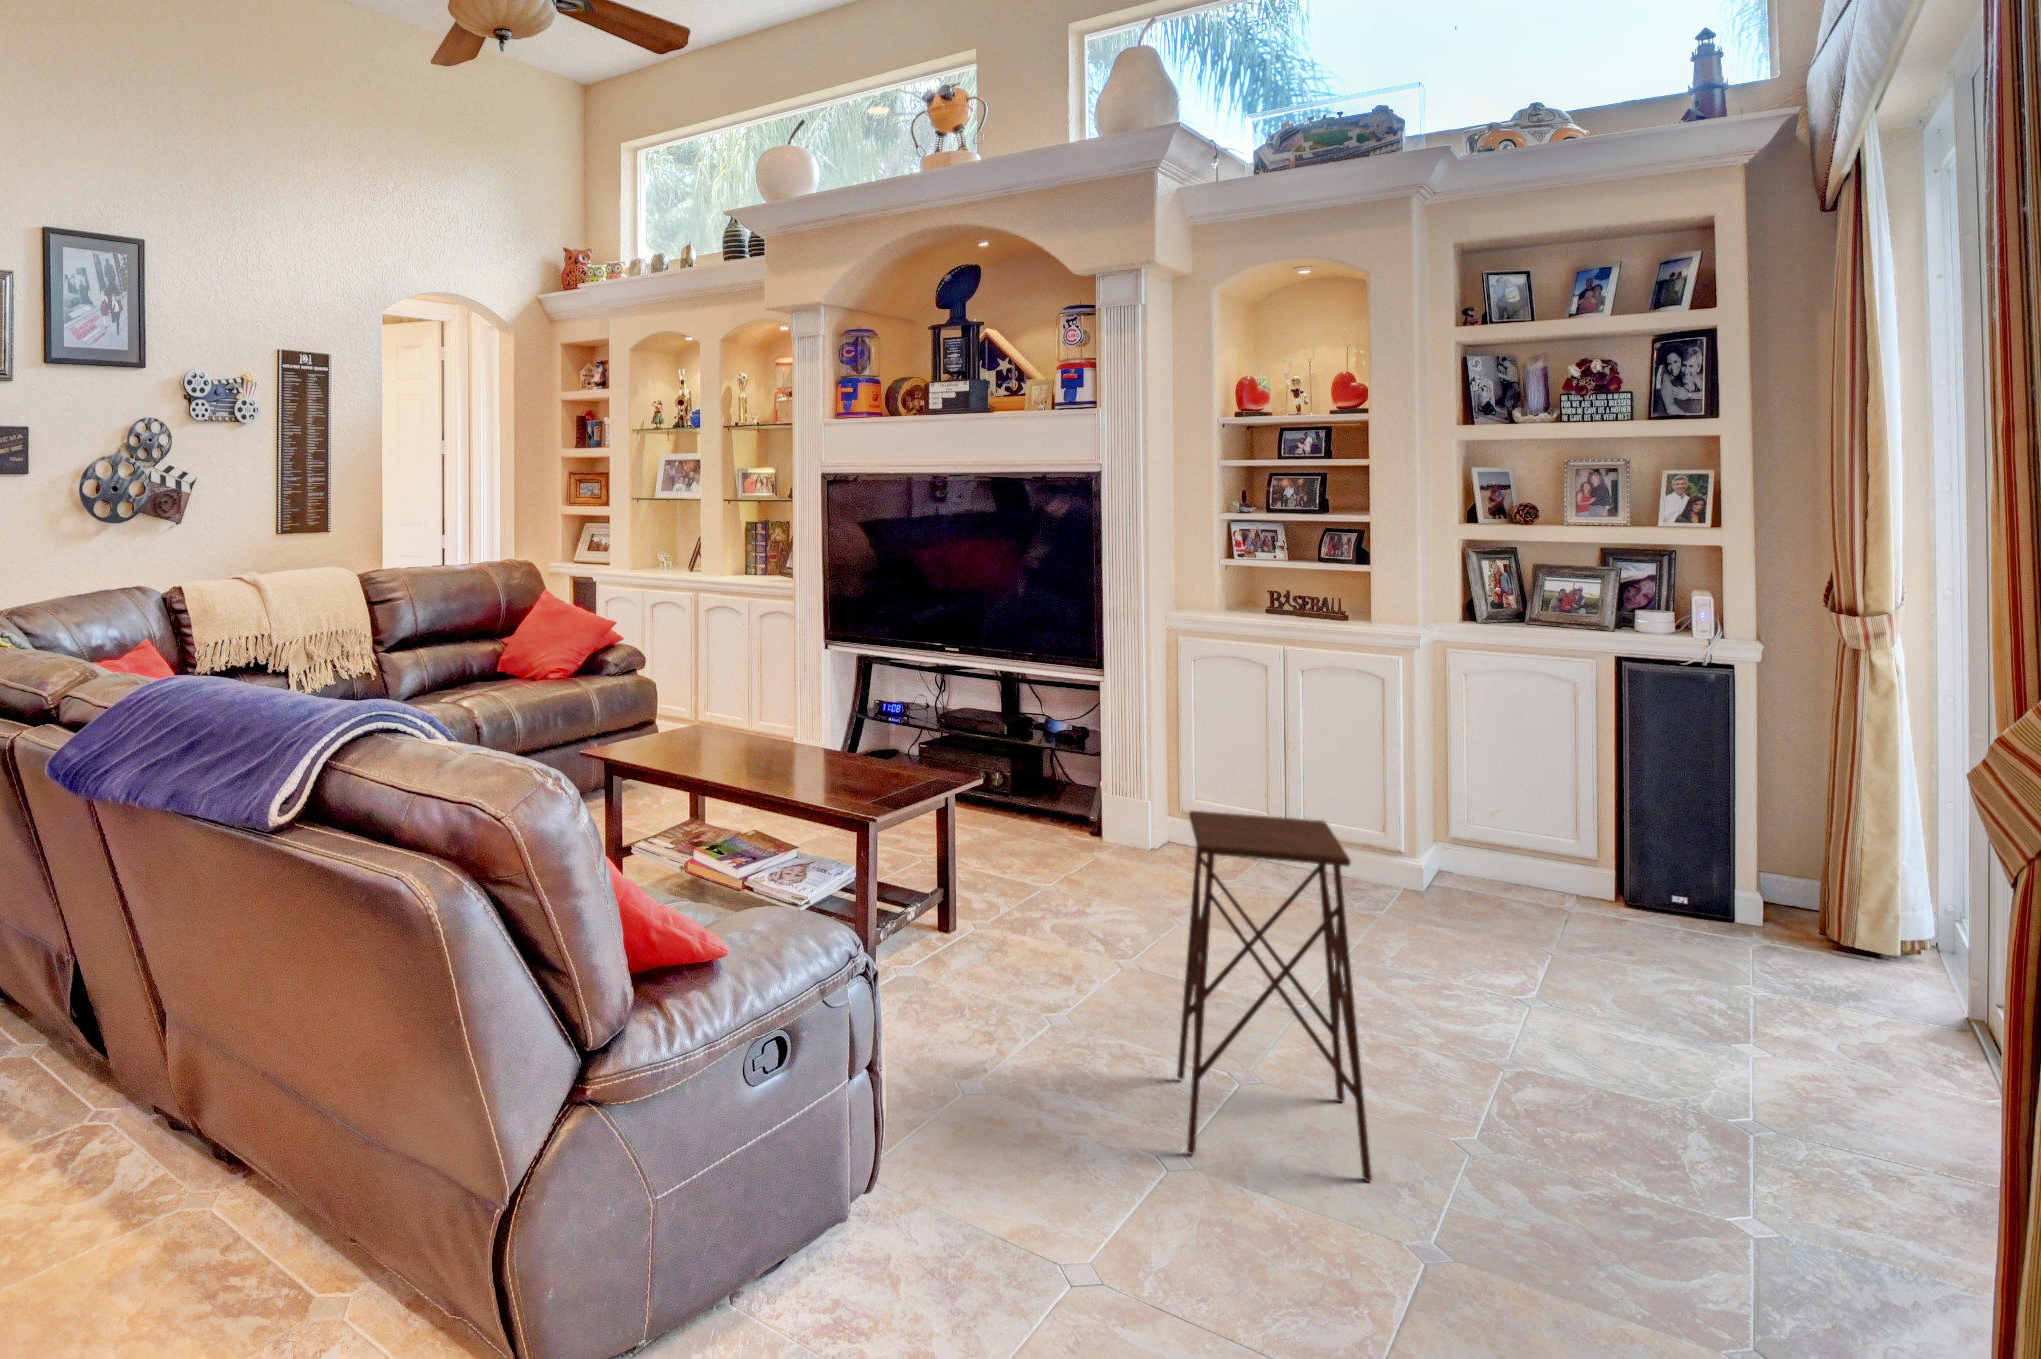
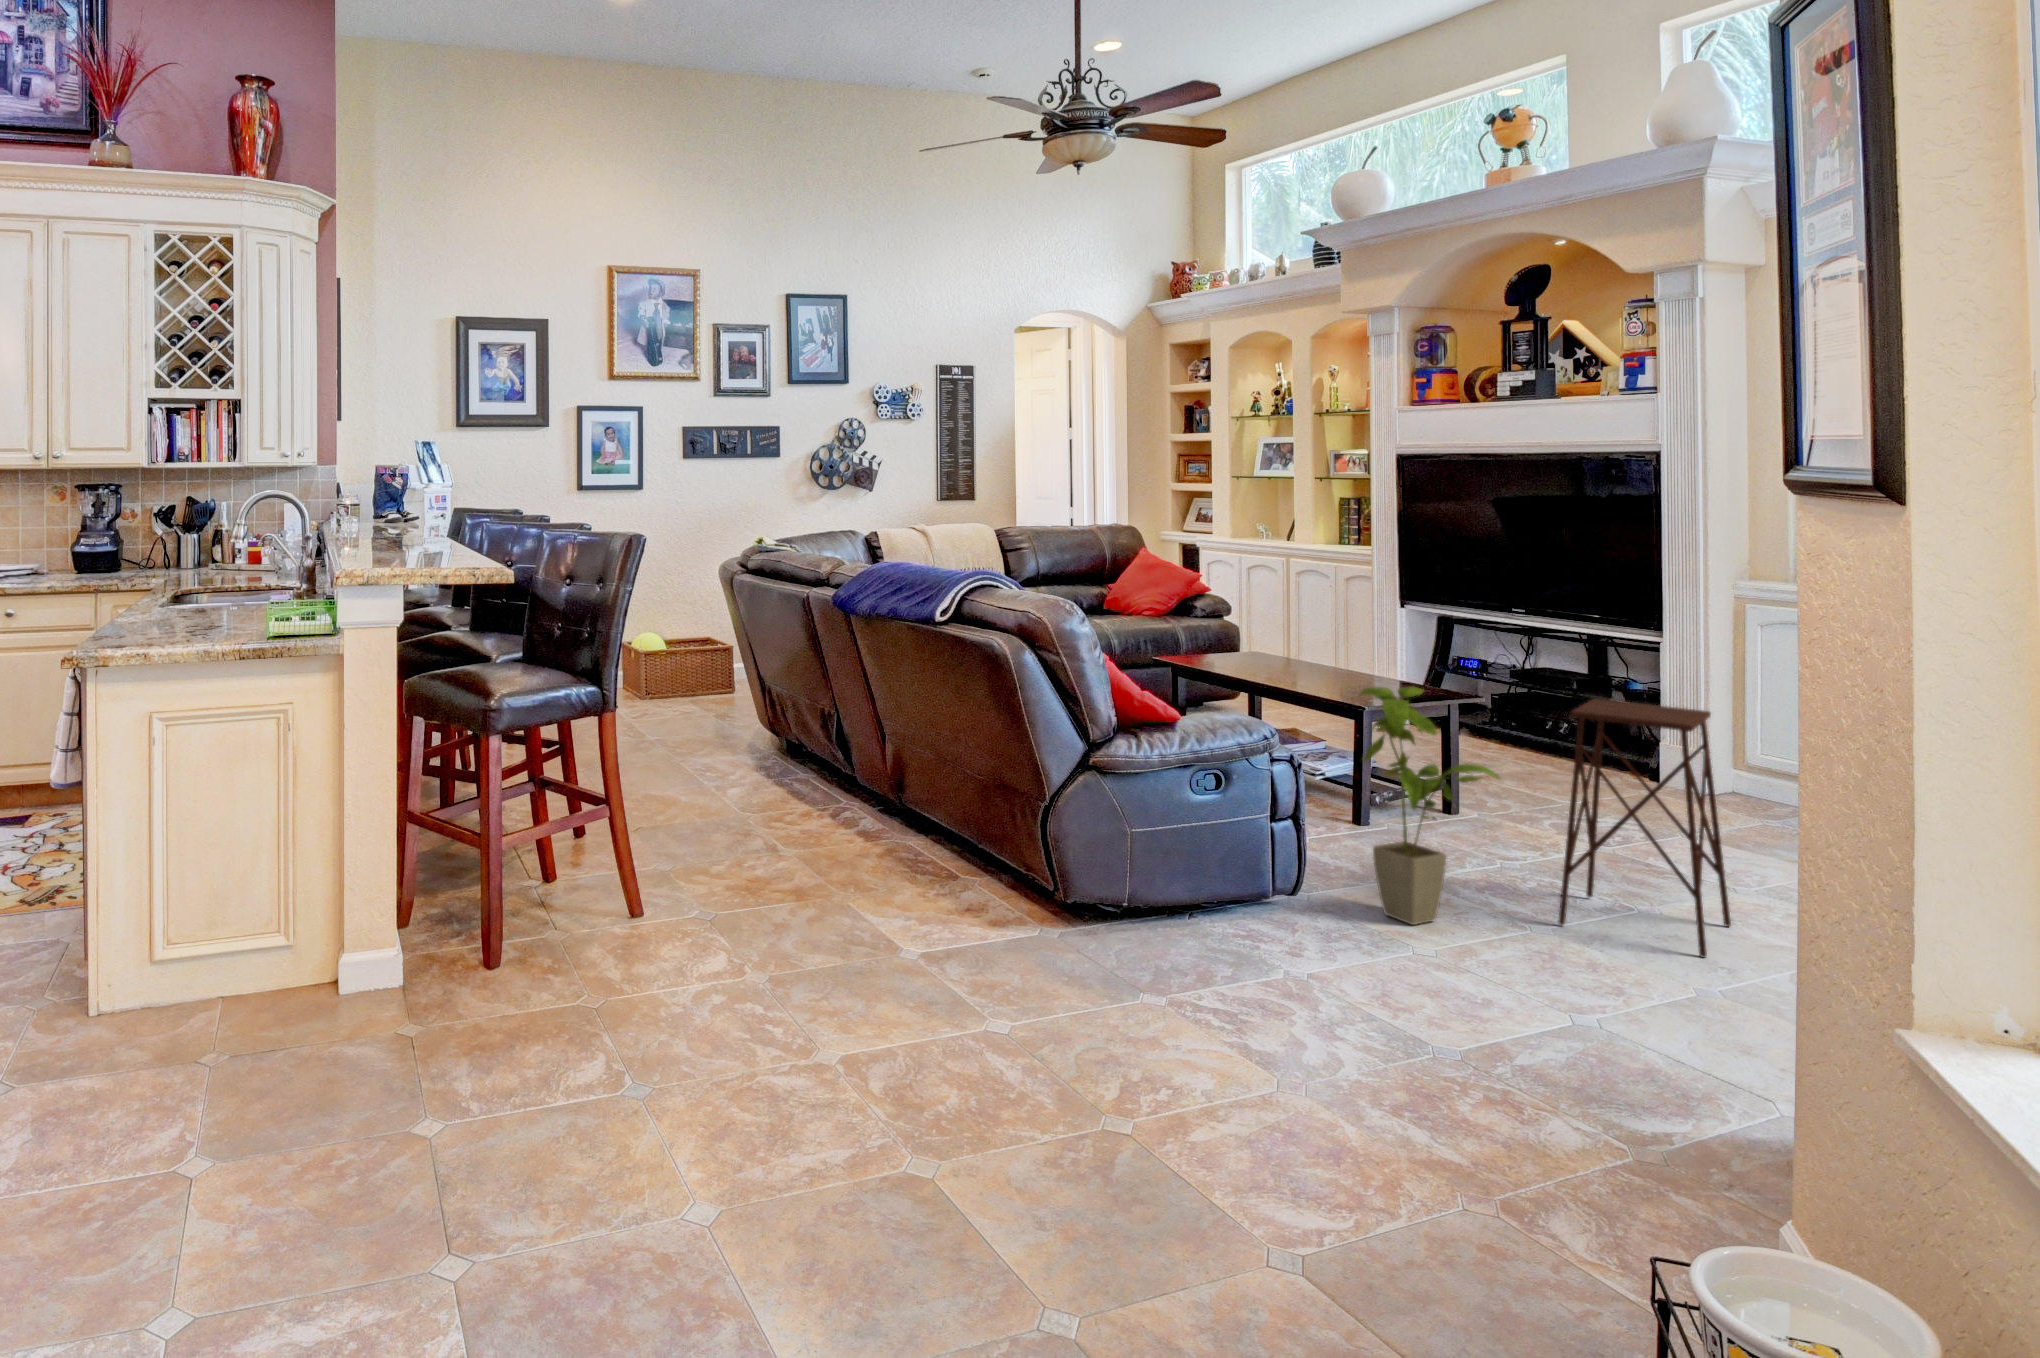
house plant: none [954,839,1159,1212] -> present [1360,687,1500,925]

